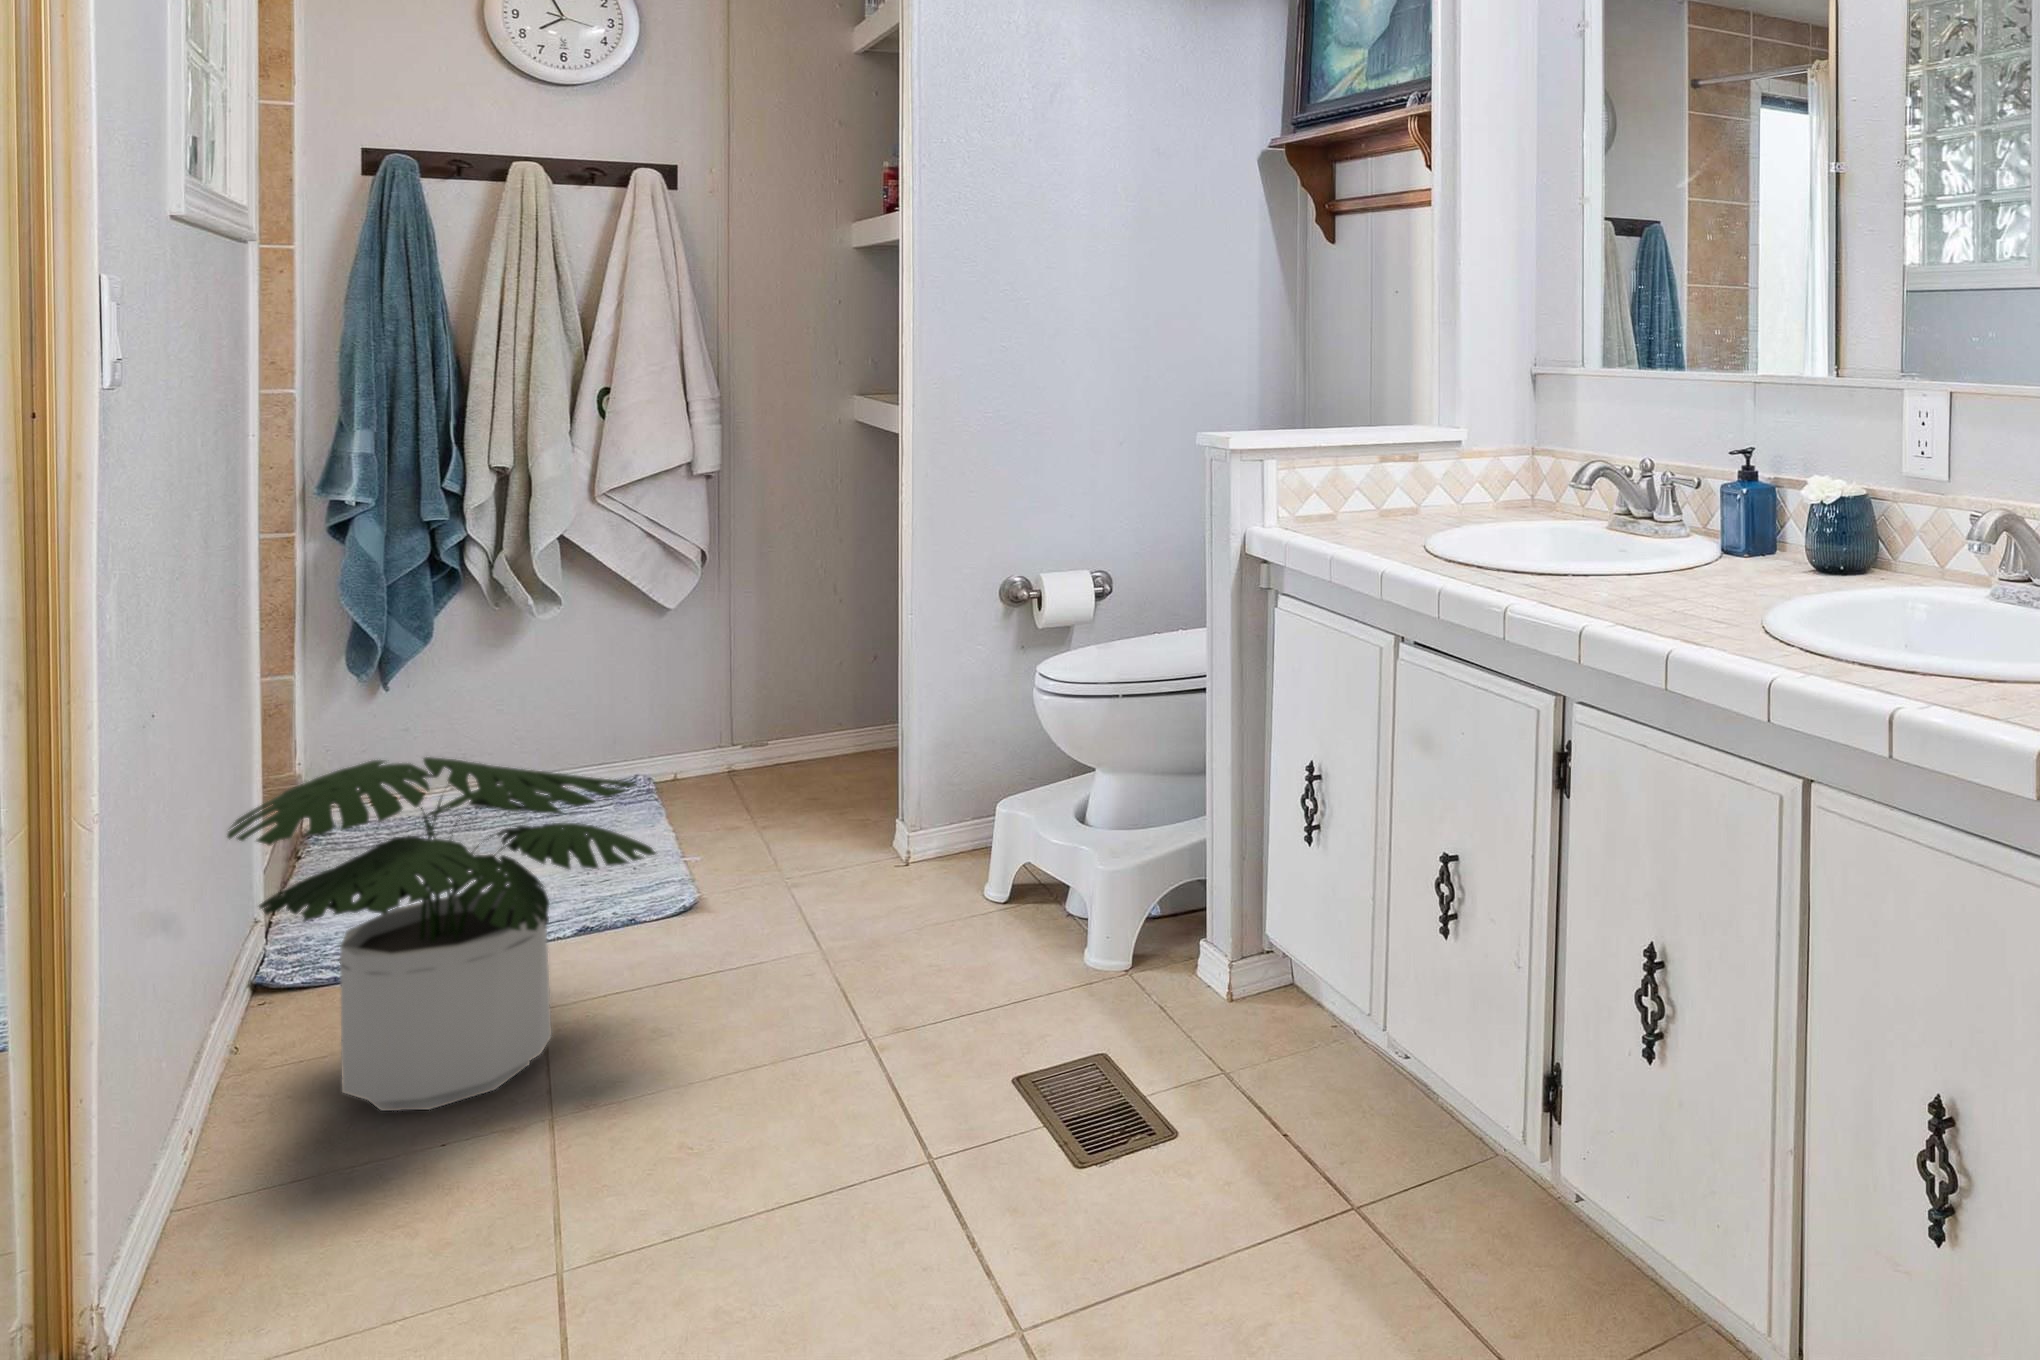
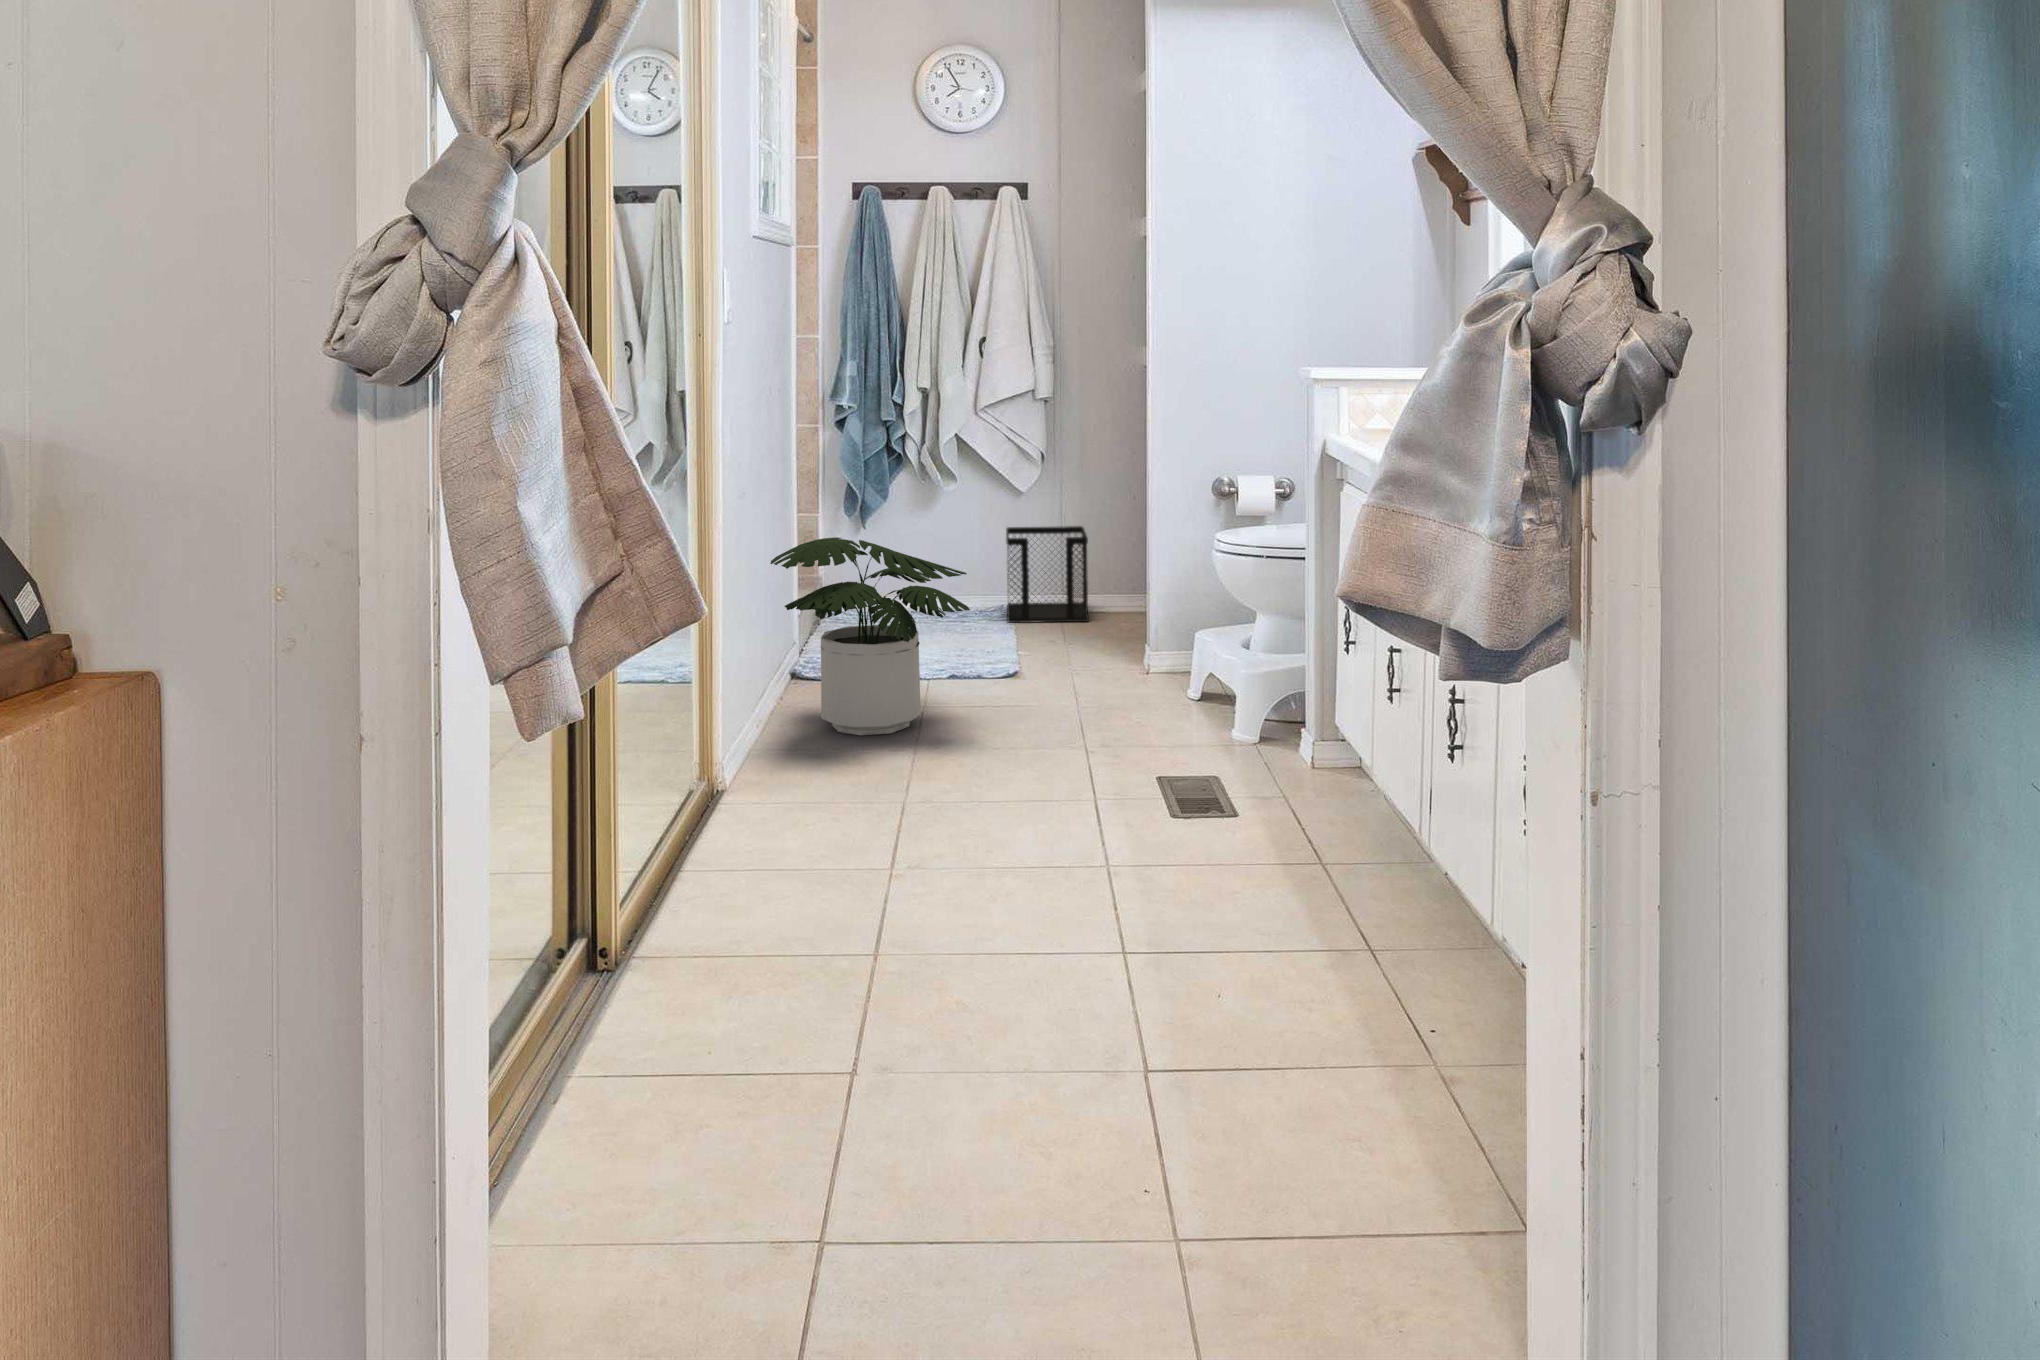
wastebasket: none [644,649,787,808] -> present [1006,526,1089,623]

